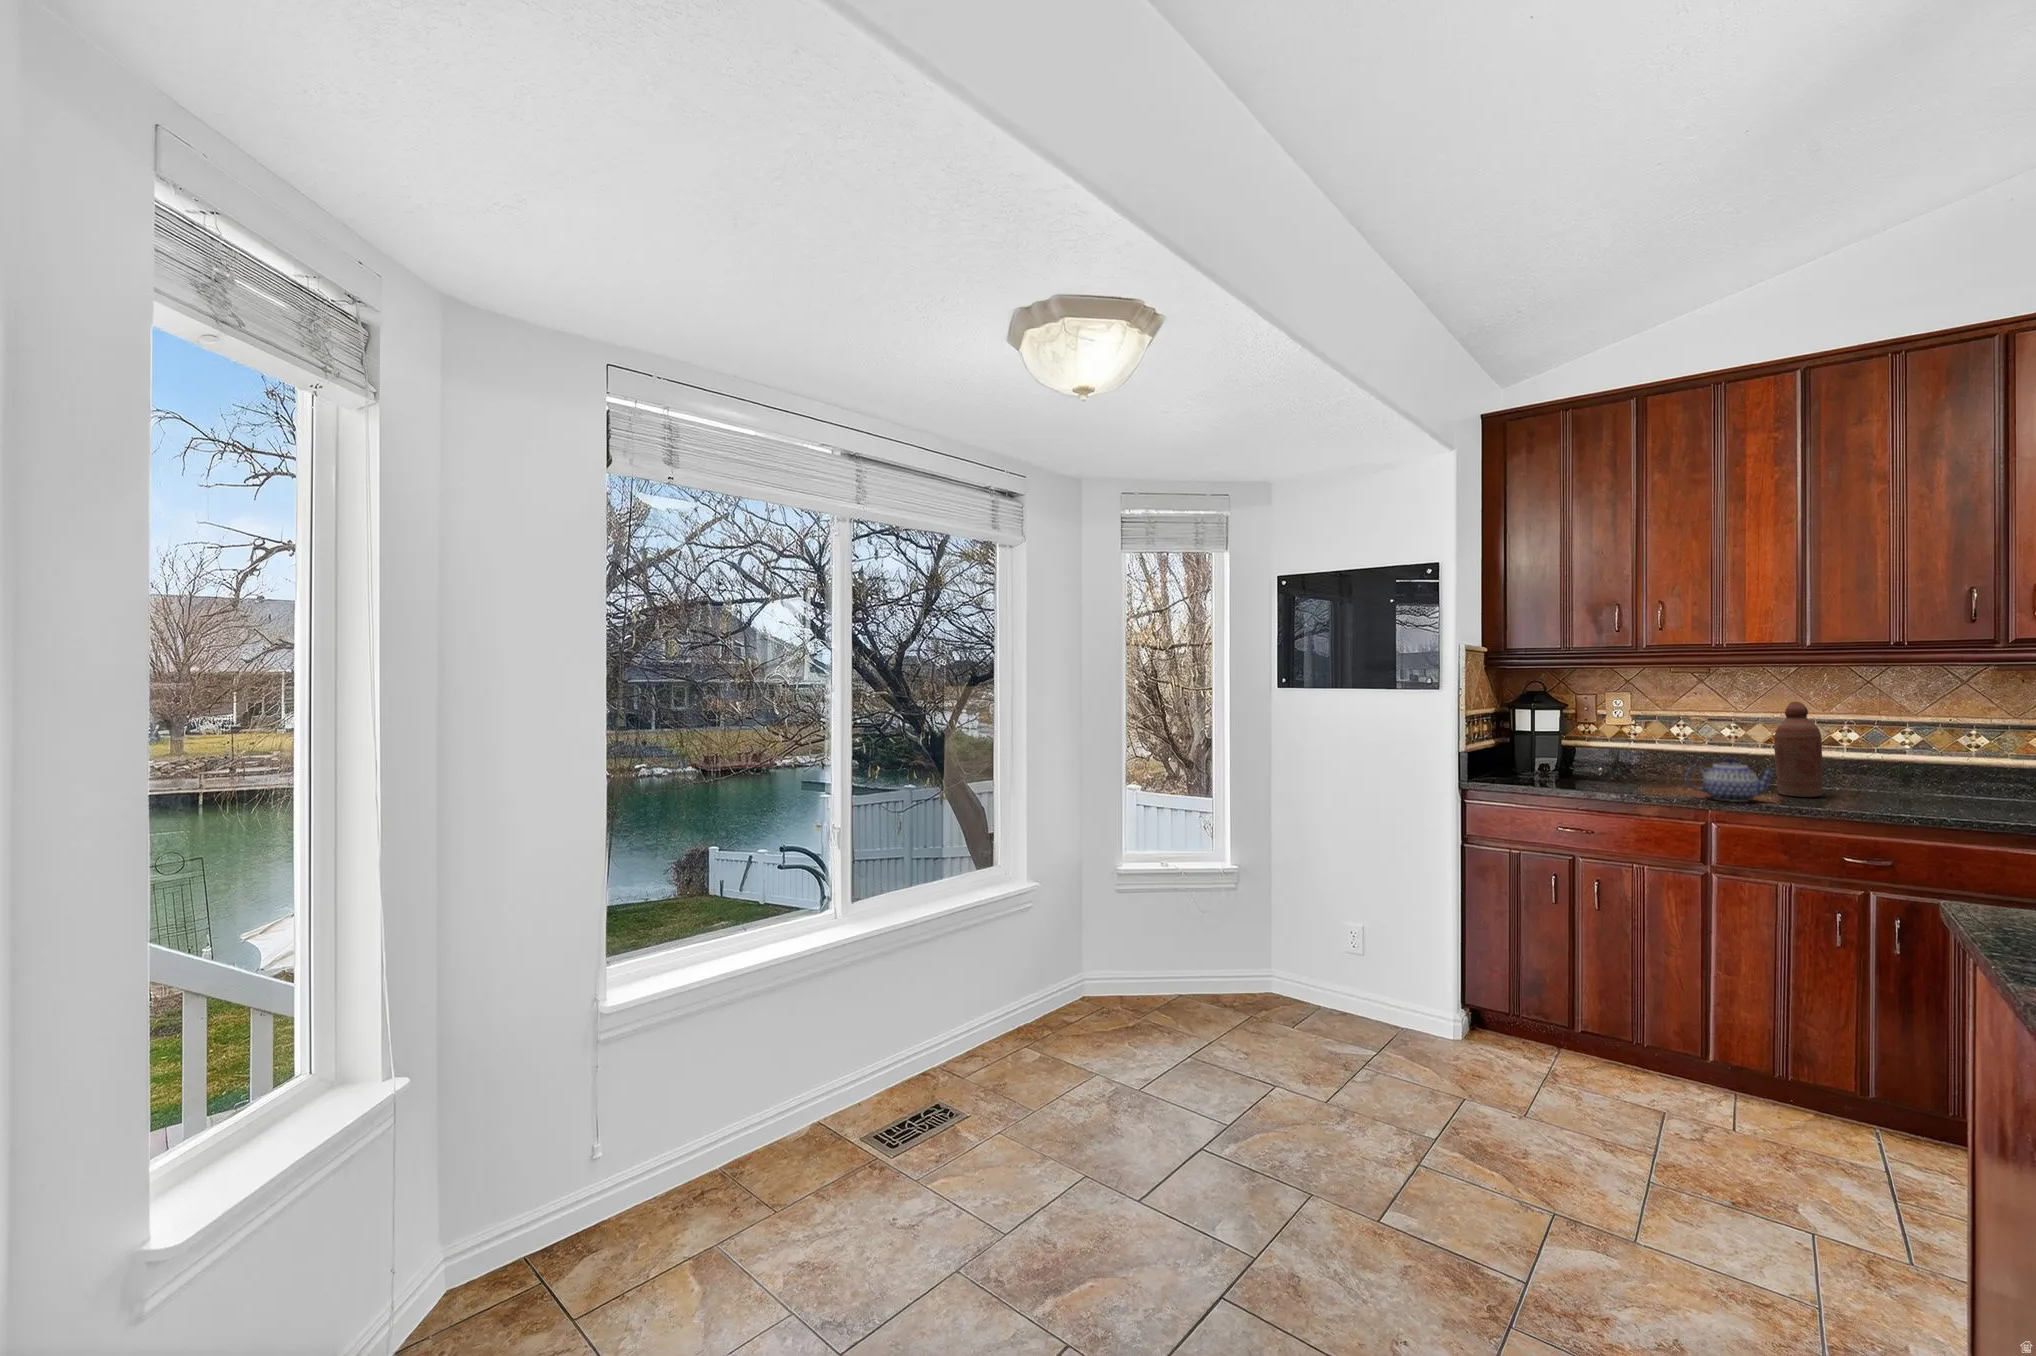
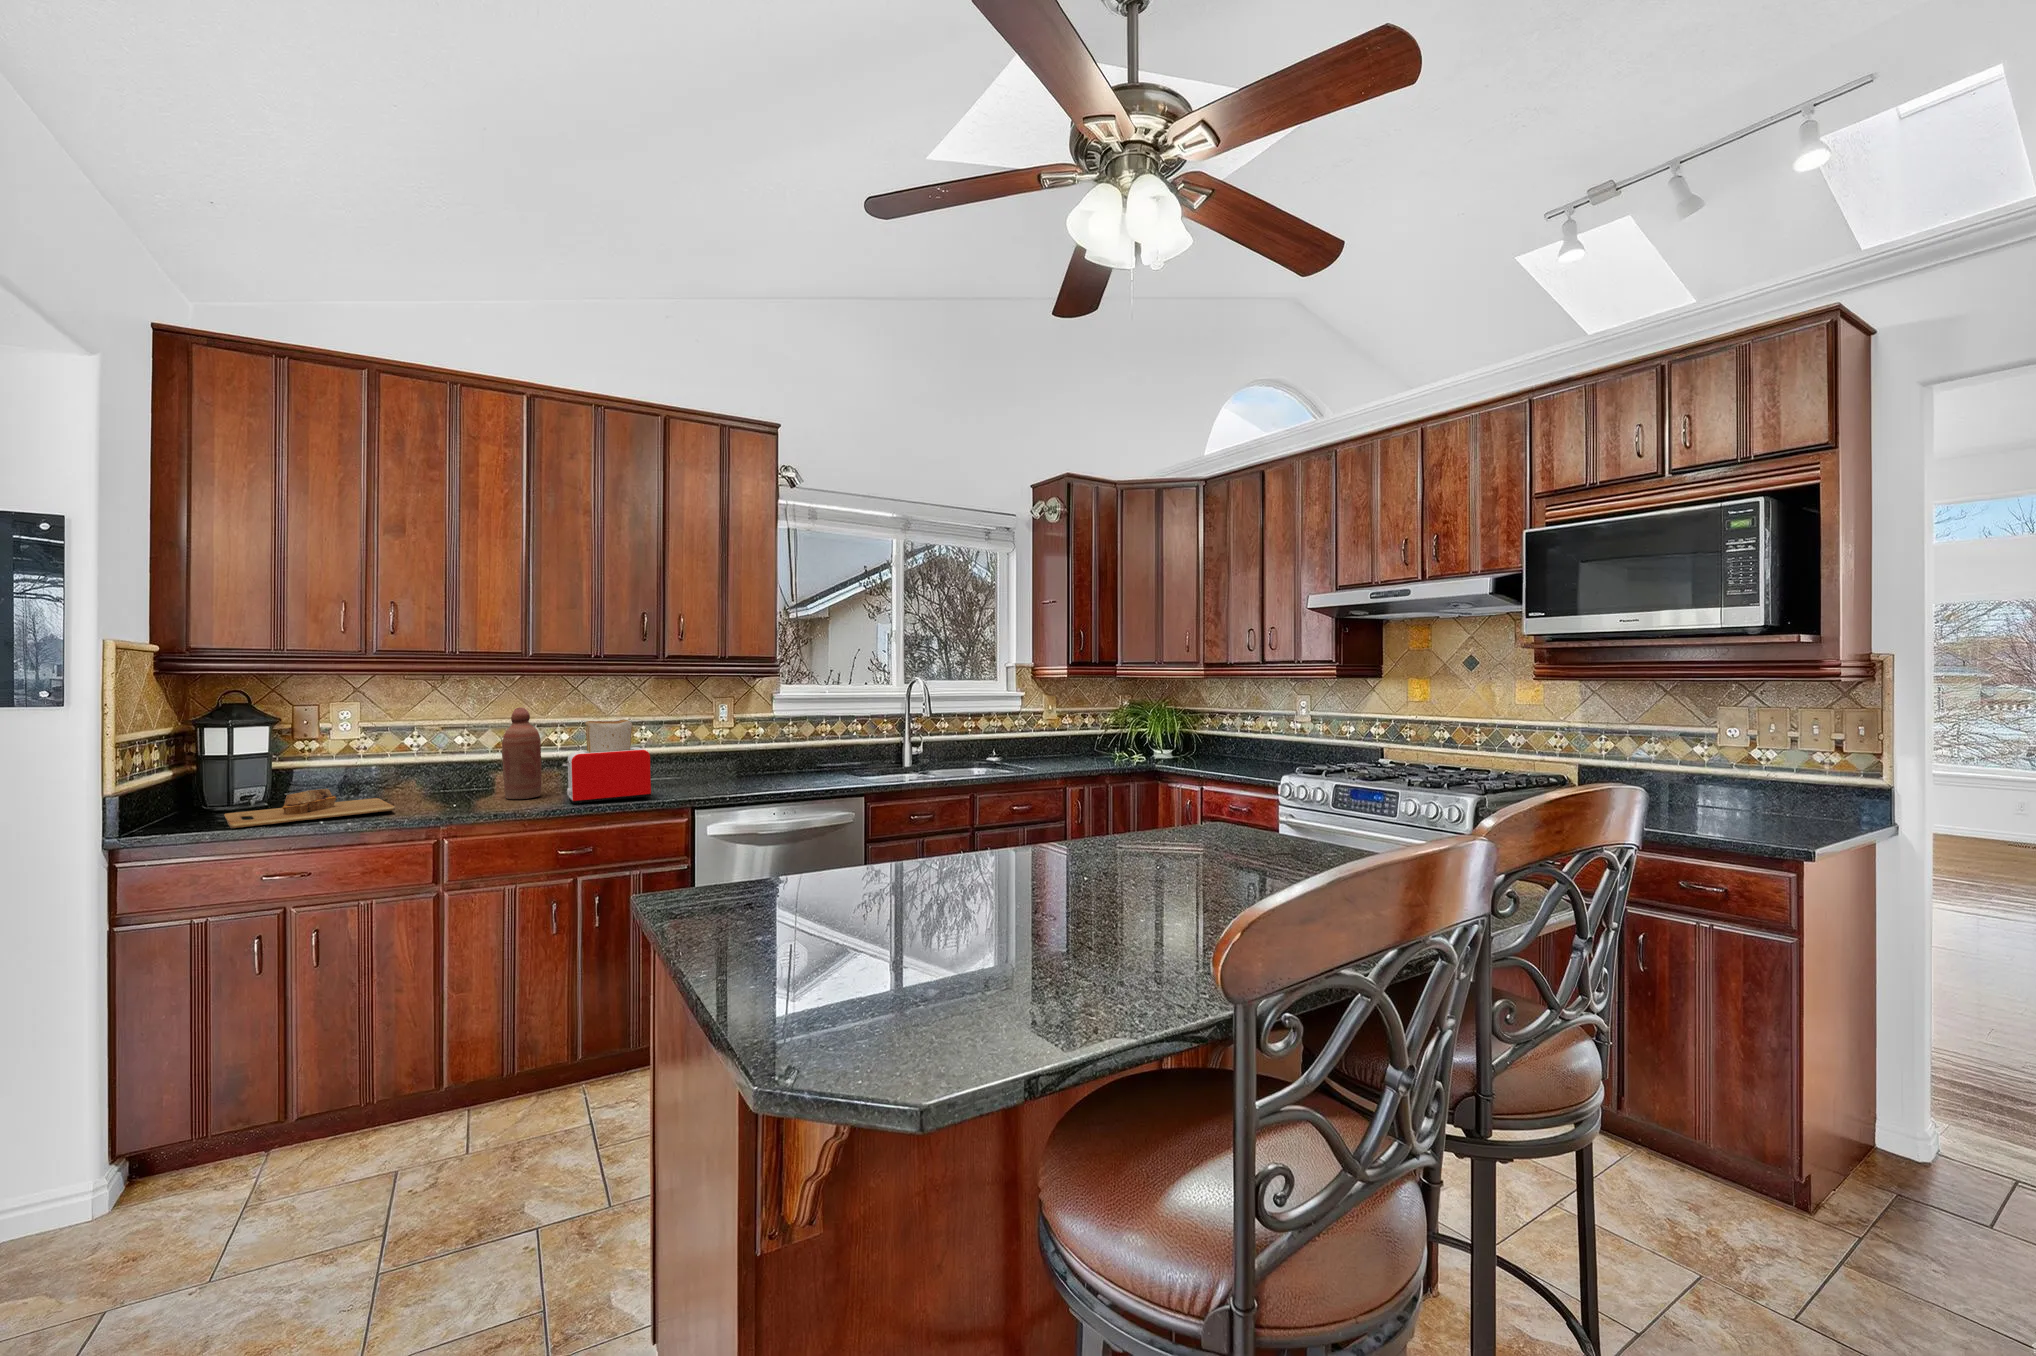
toaster: none [1850,719,1984,816] -> present [562,720,651,805]
teapot: present [1686,757,1776,802] -> none [418,767,504,814]
cutting board: none [1529,764,1664,790] -> present [224,789,395,828]

